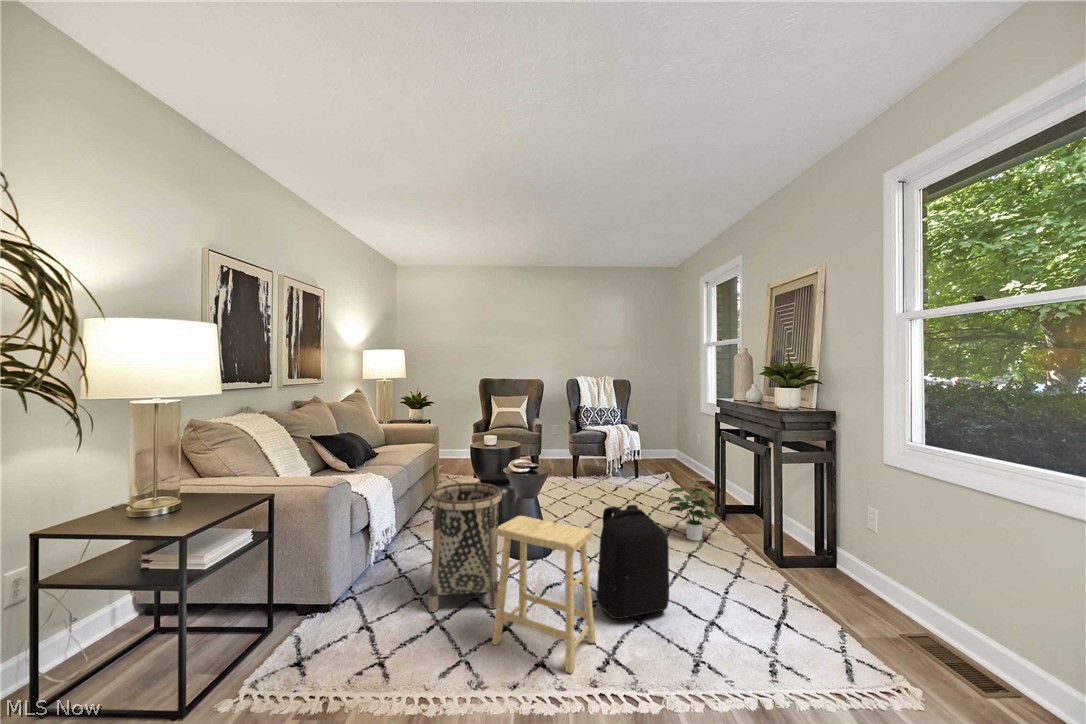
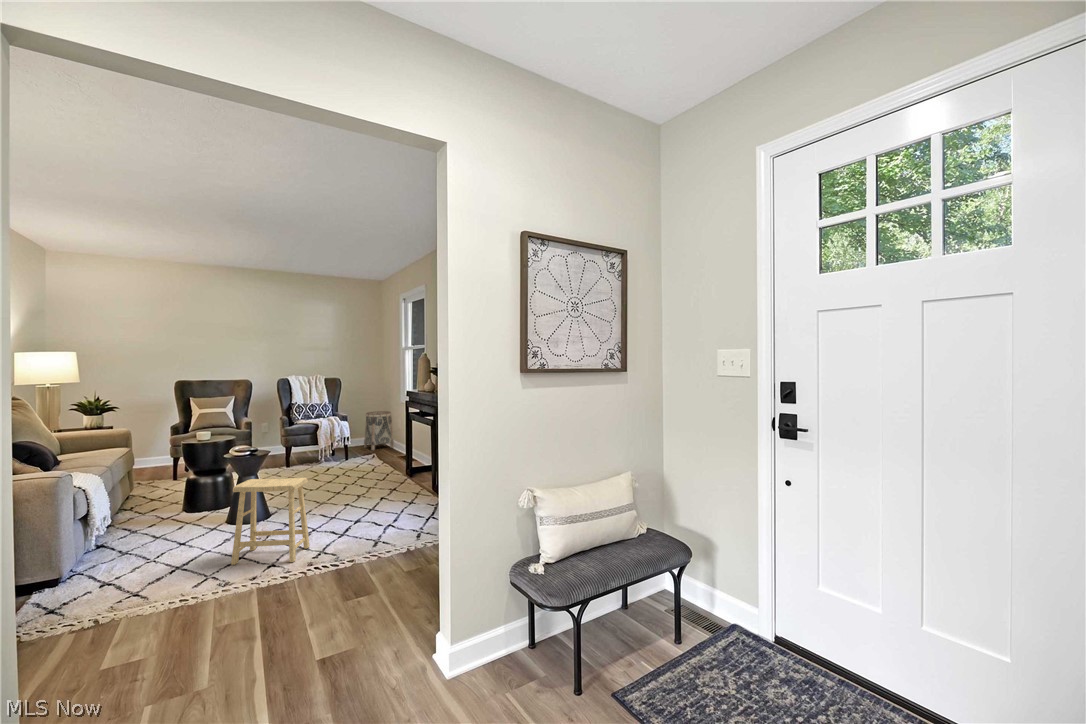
basket: present [428,483,502,612] -> present [364,411,394,450]
potted plant: present [668,484,721,541] -> none [366,451,404,490]
backpack: present [596,505,669,619] -> none [310,464,360,535]

